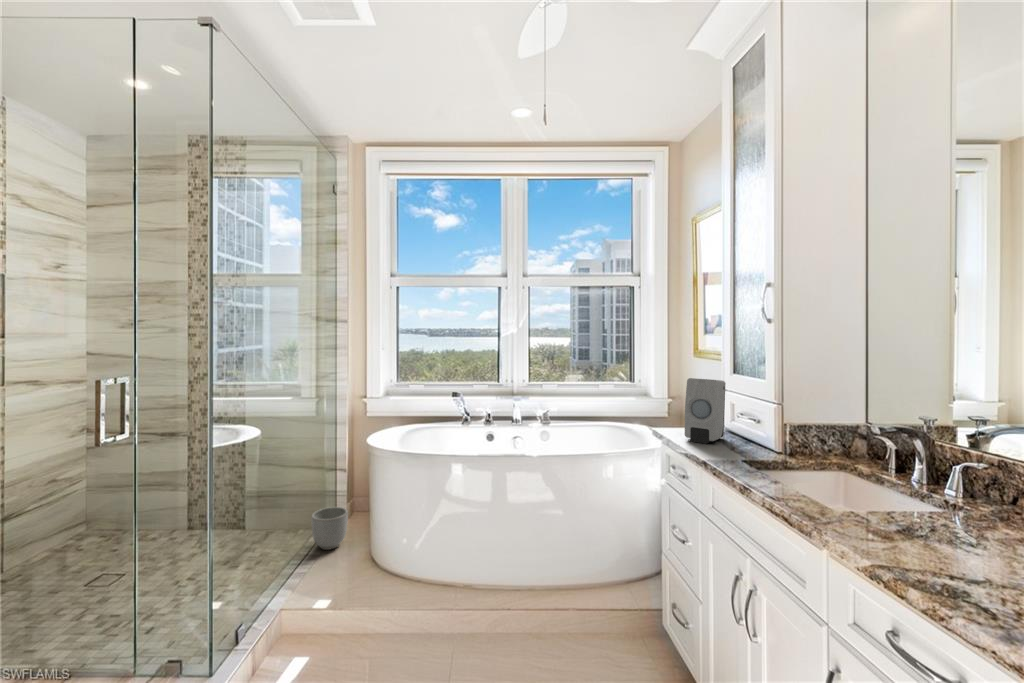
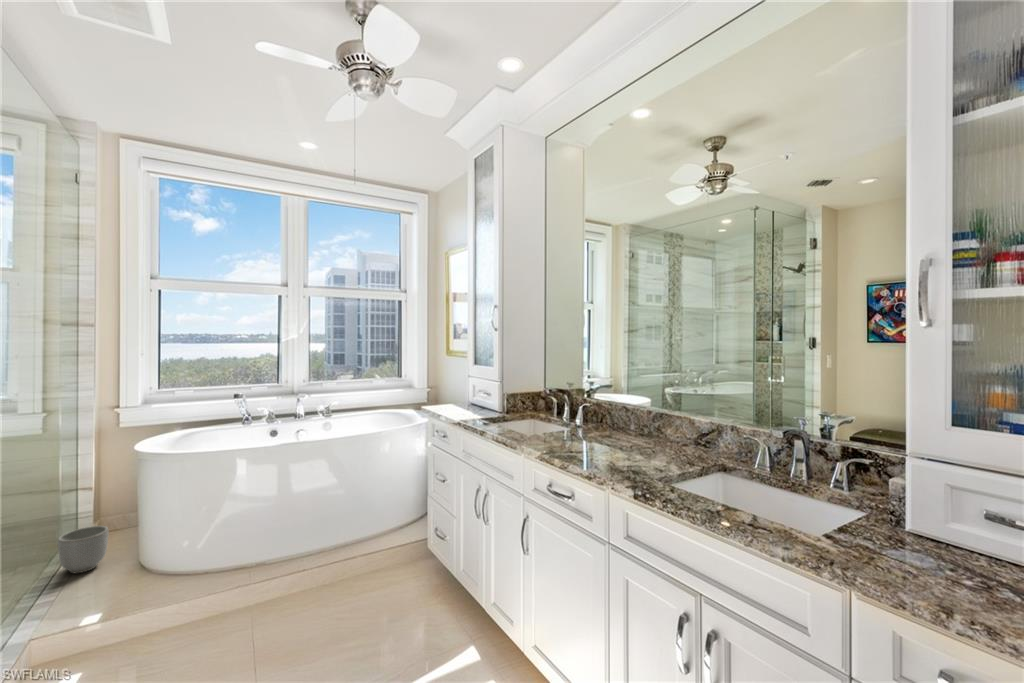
soap dispenser: present [685,378,726,444] -> none [446,369,471,413]

